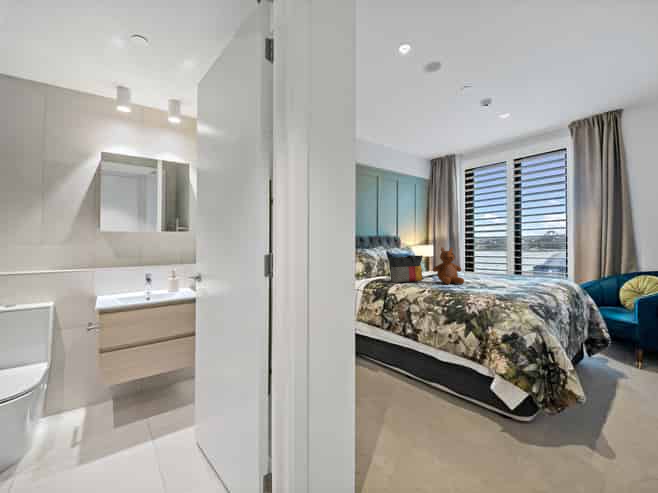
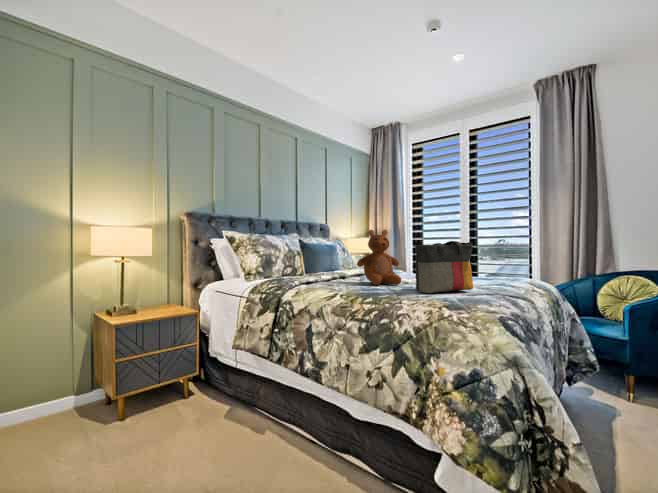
tote bag: present [389,255,423,283] -> present [415,241,473,293]

